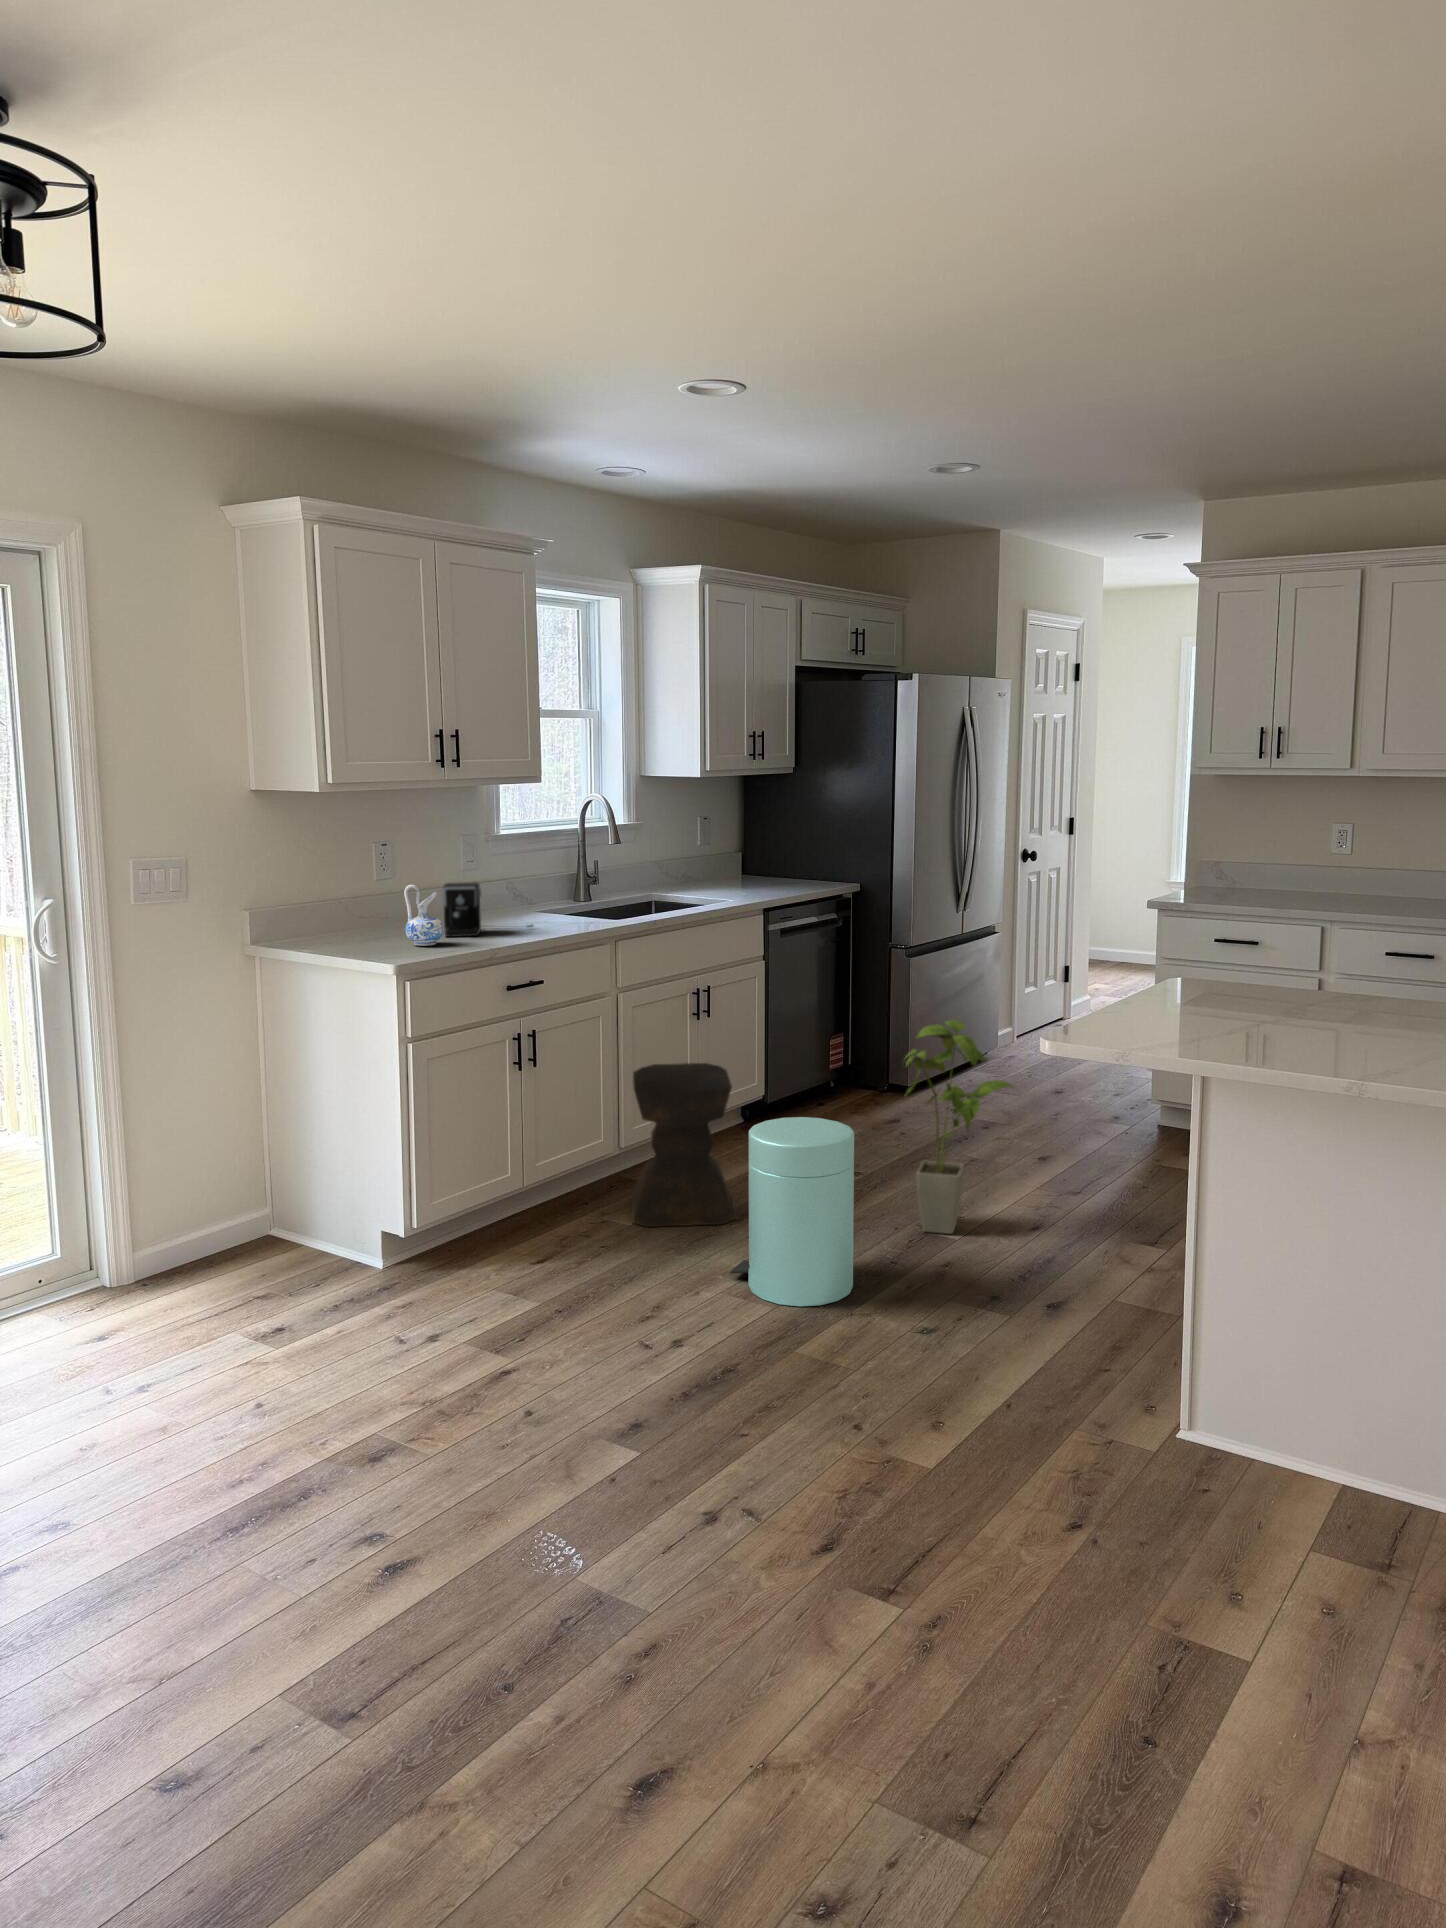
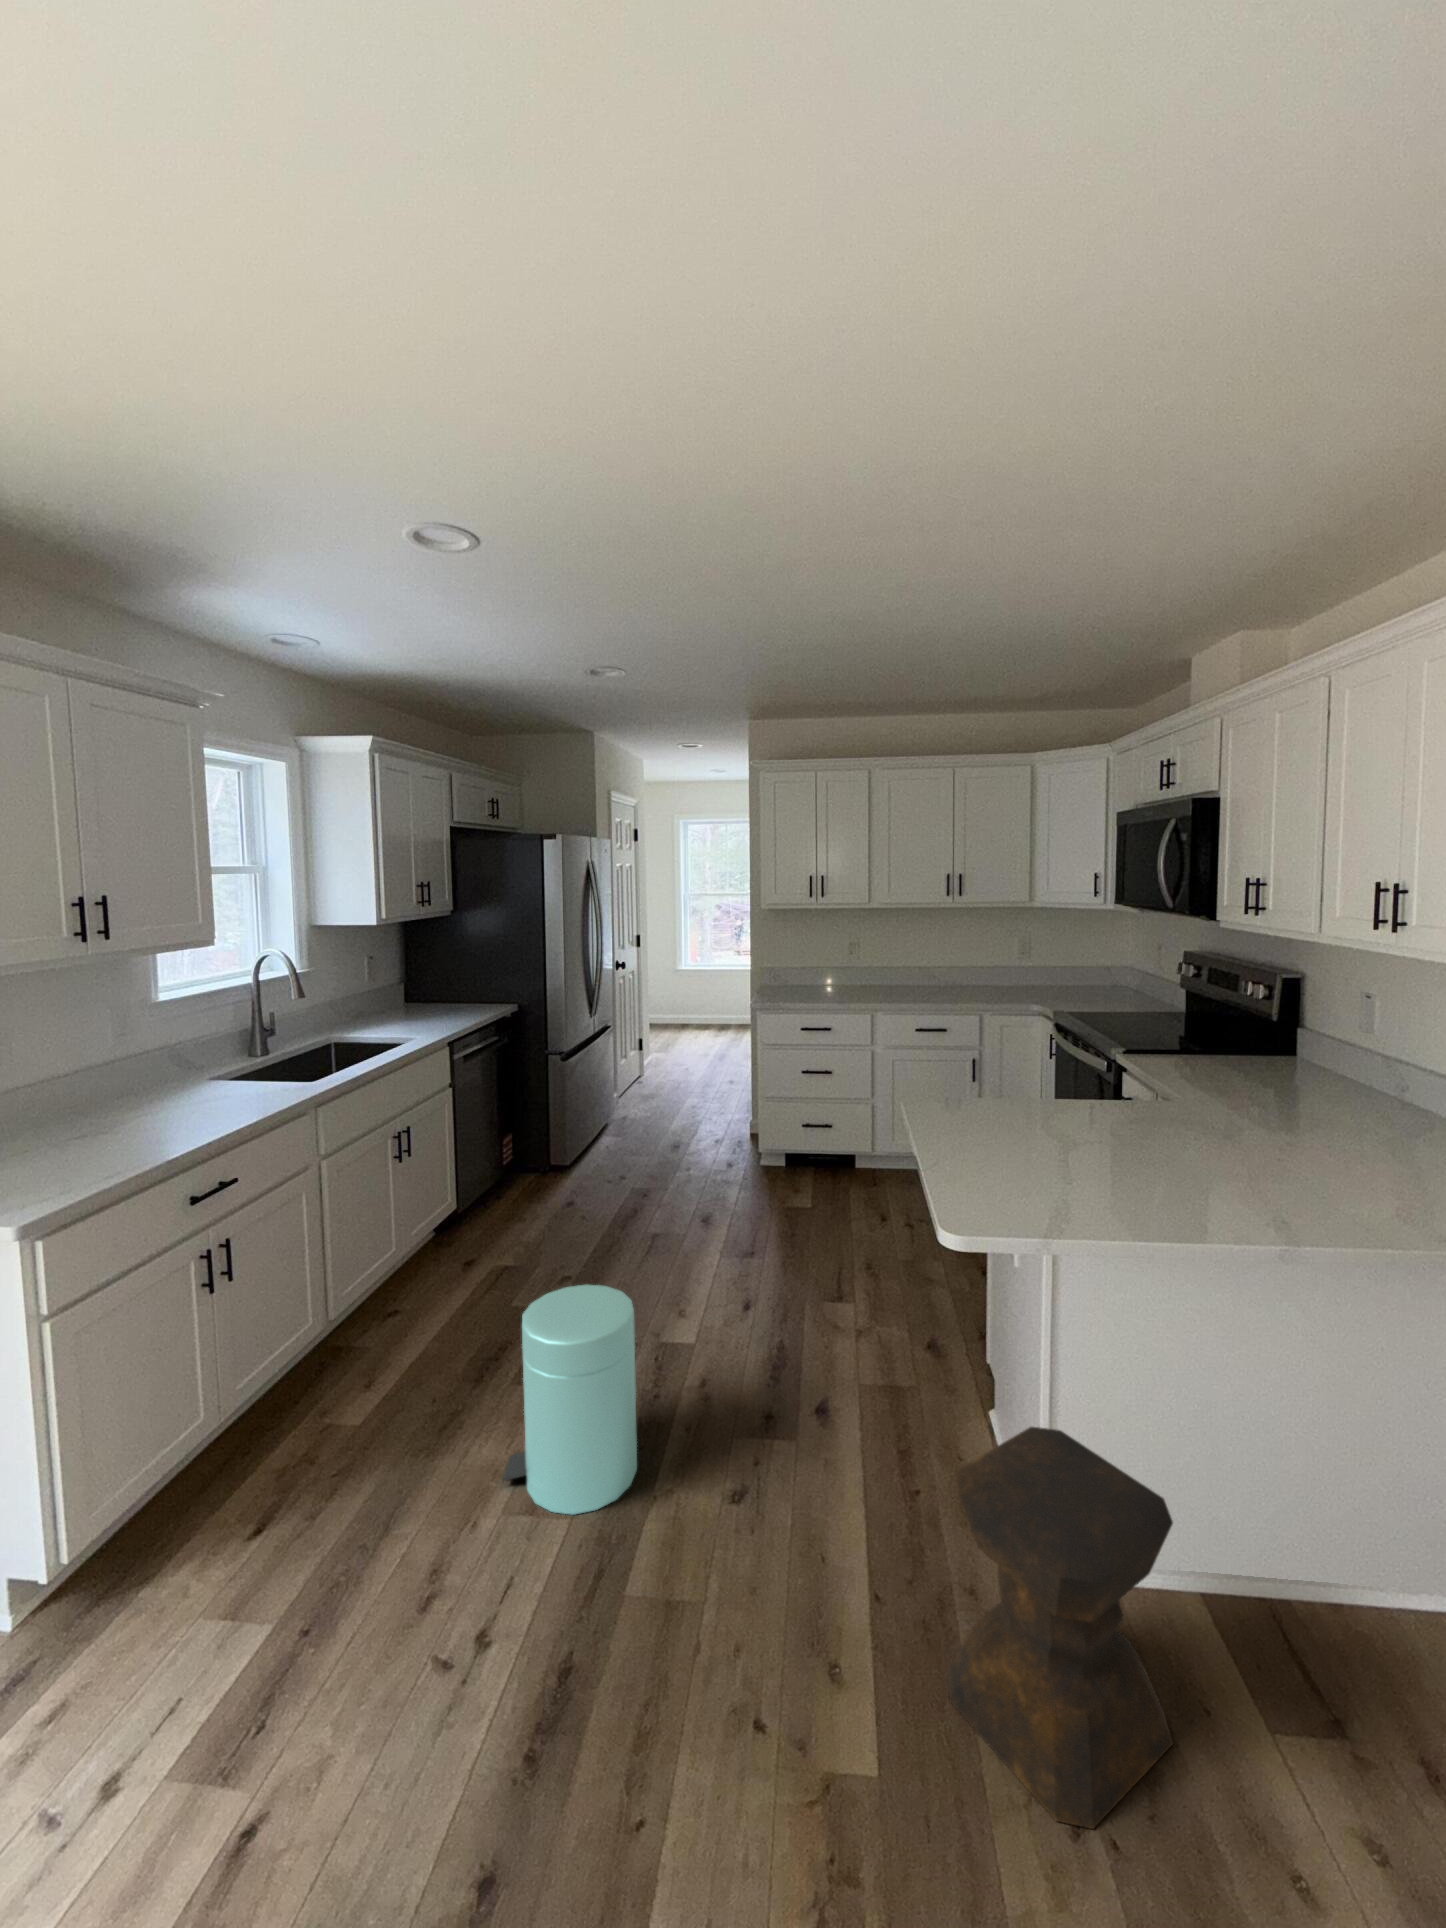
coffee maker: present [443,882,533,937] -> none [89,1071,217,1146]
ceramic pitcher: present [404,885,443,946] -> none [32,1097,95,1173]
house plant: present [904,1020,1013,1234] -> none [630,1150,734,1349]
stool: present [632,1063,735,1227] -> present [948,1427,1173,1829]

